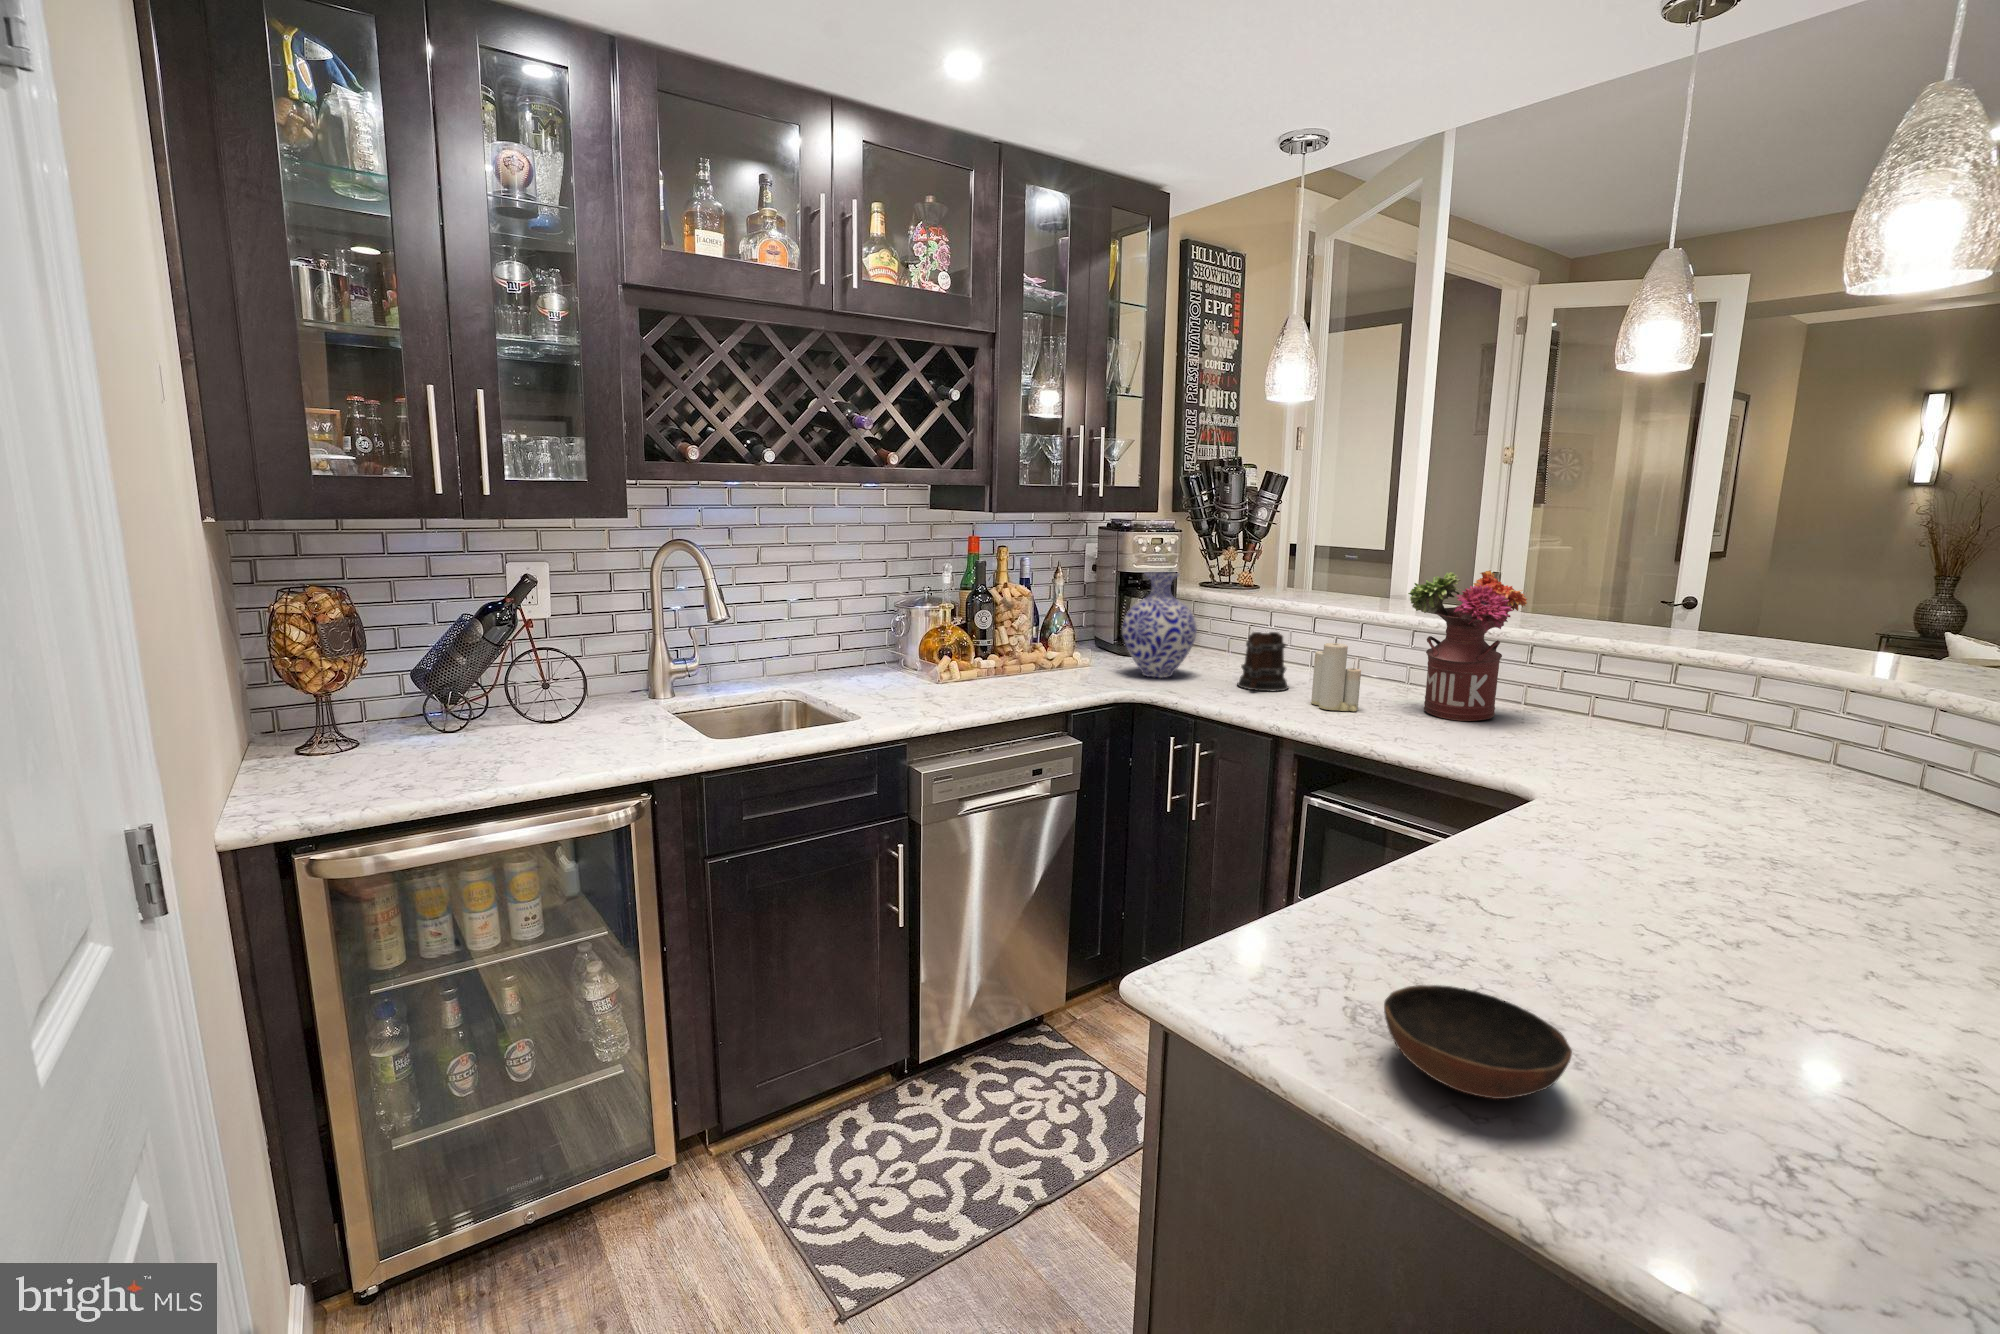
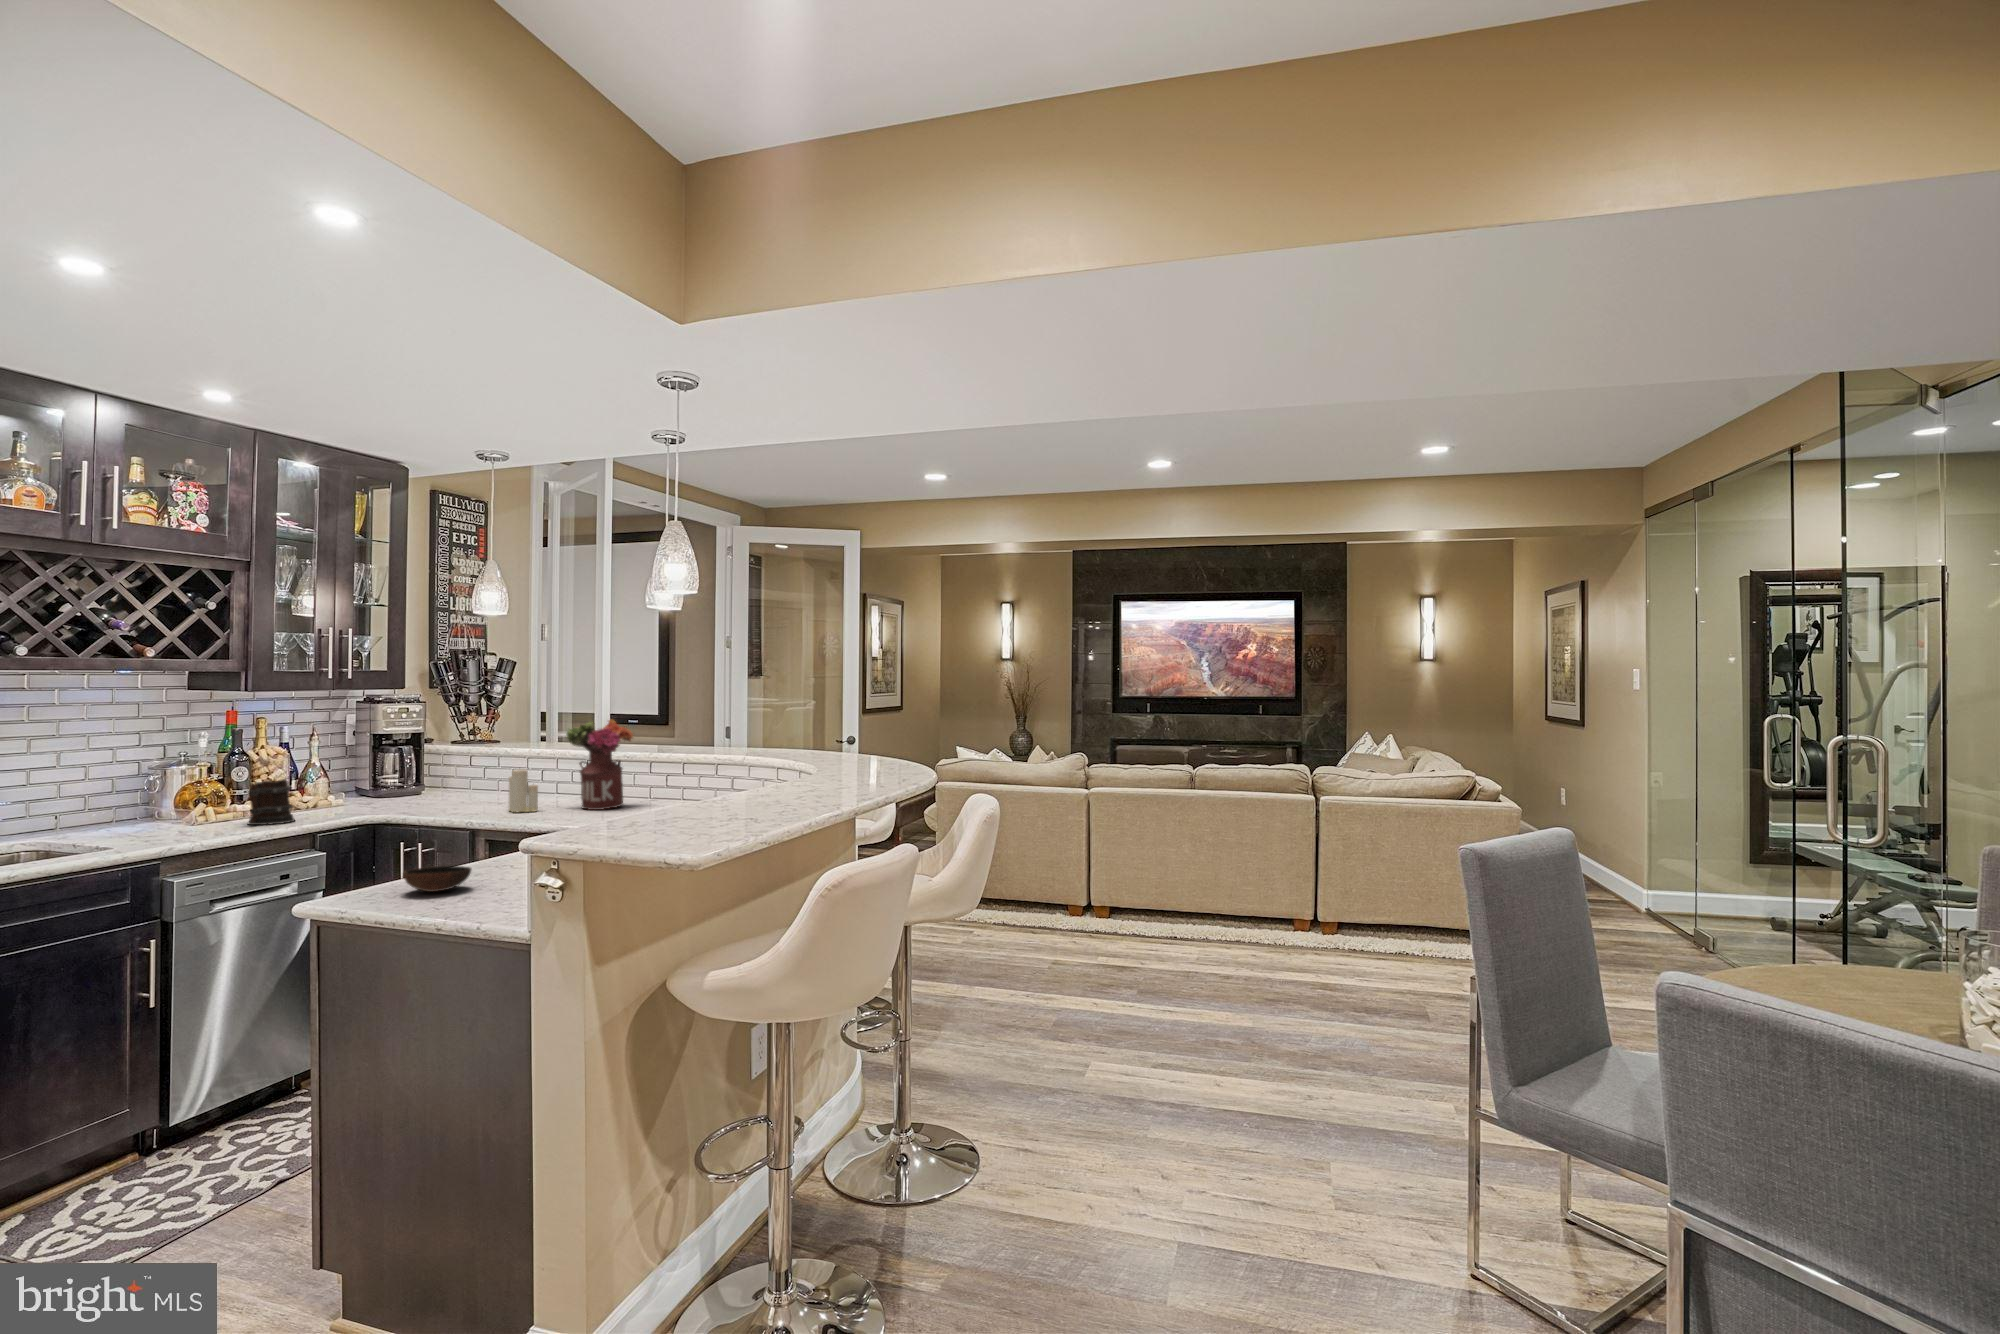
vase: present [1122,572,1197,678] -> none [371,732,433,809]
beer mug: present [1237,632,1288,691] -> present [248,779,294,825]

